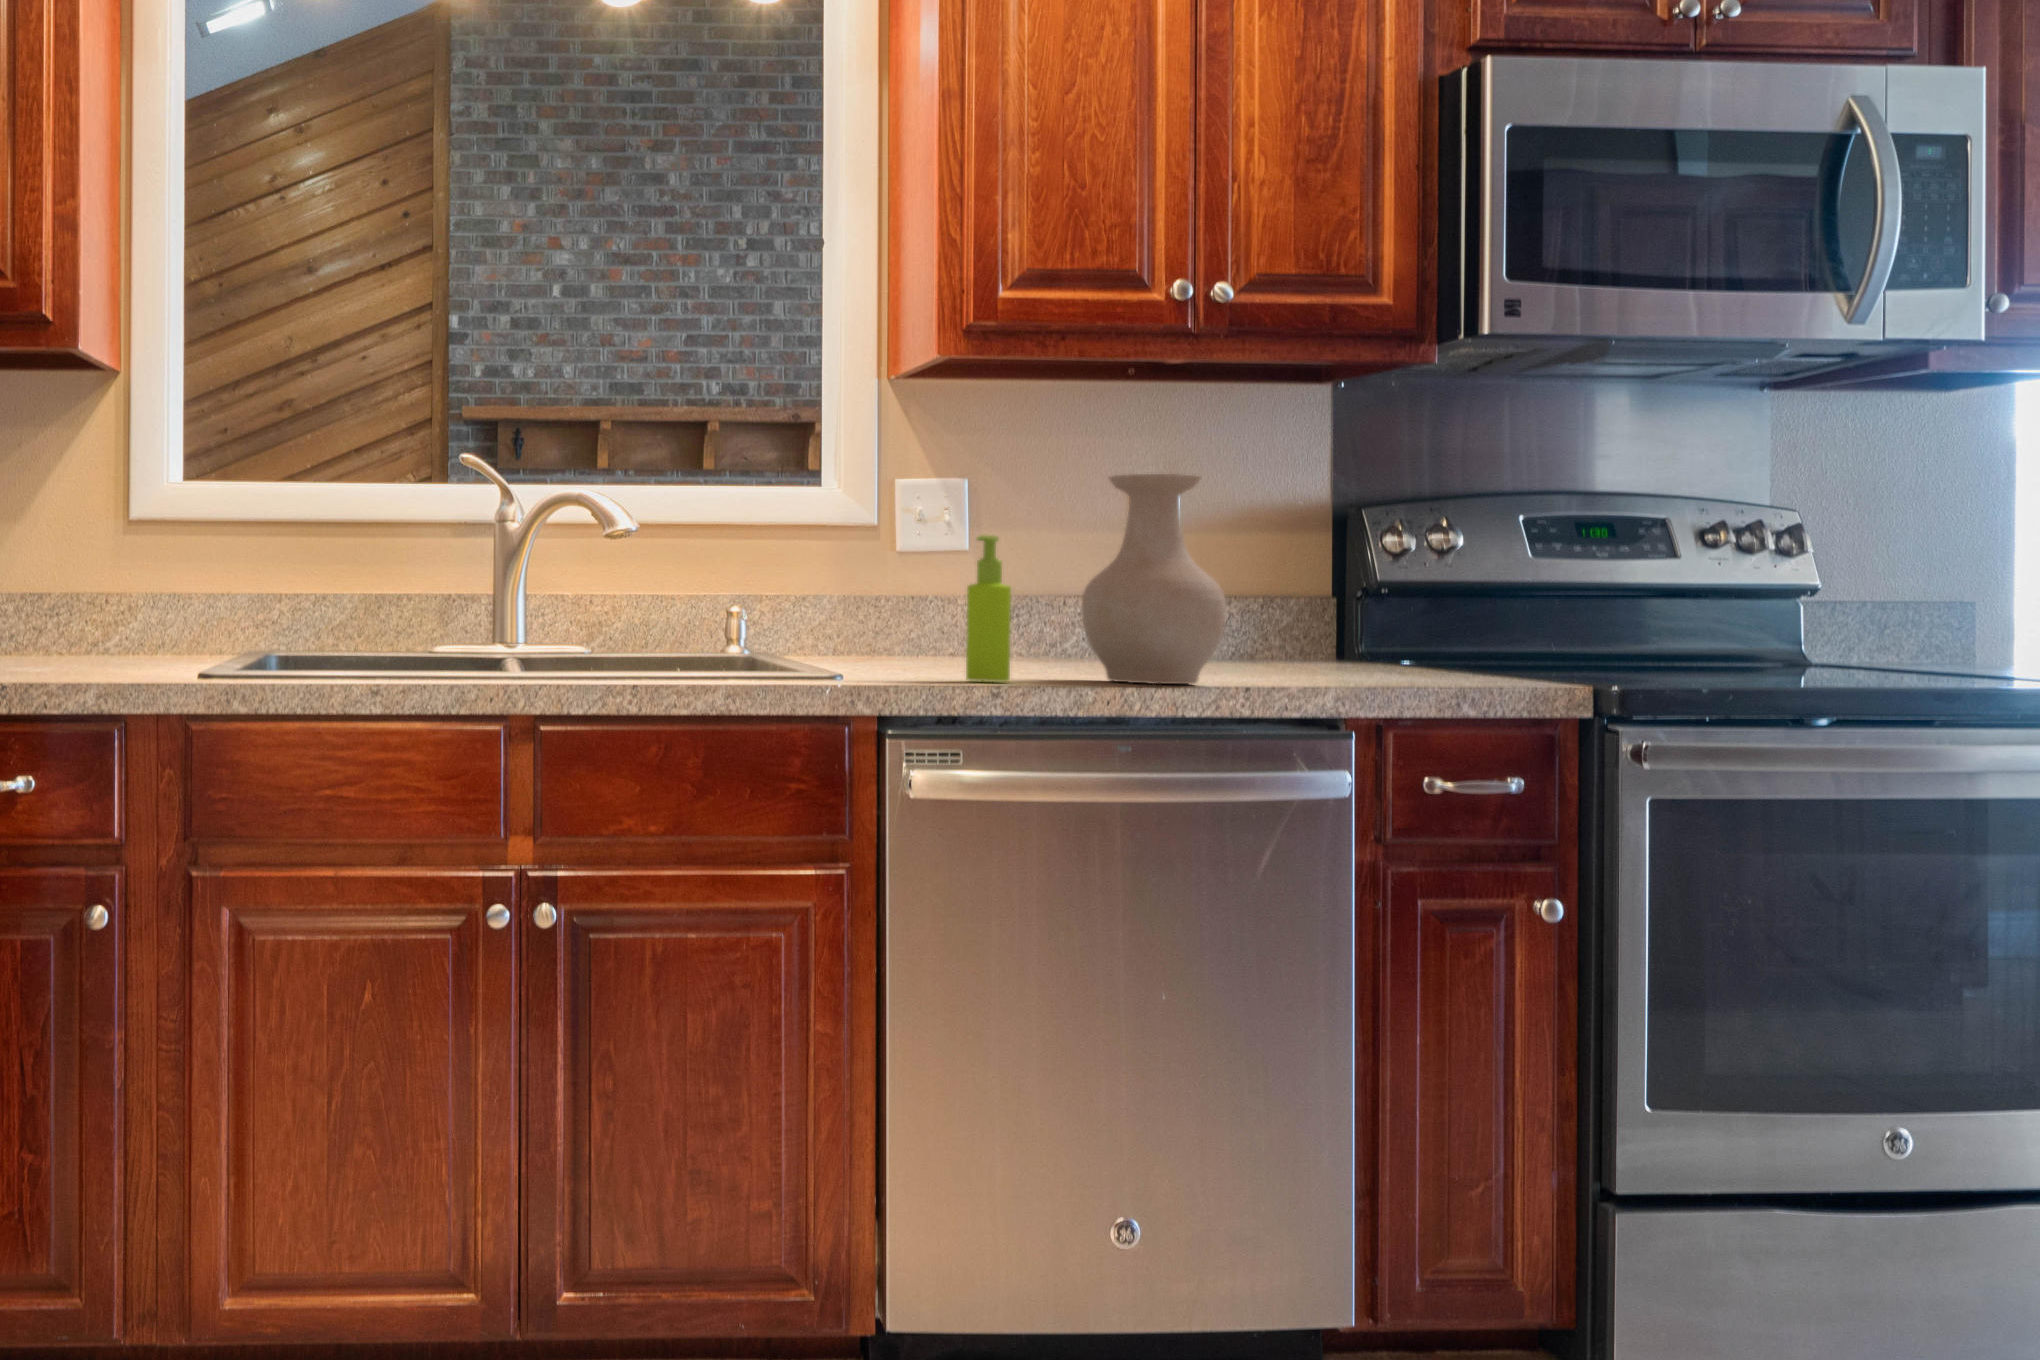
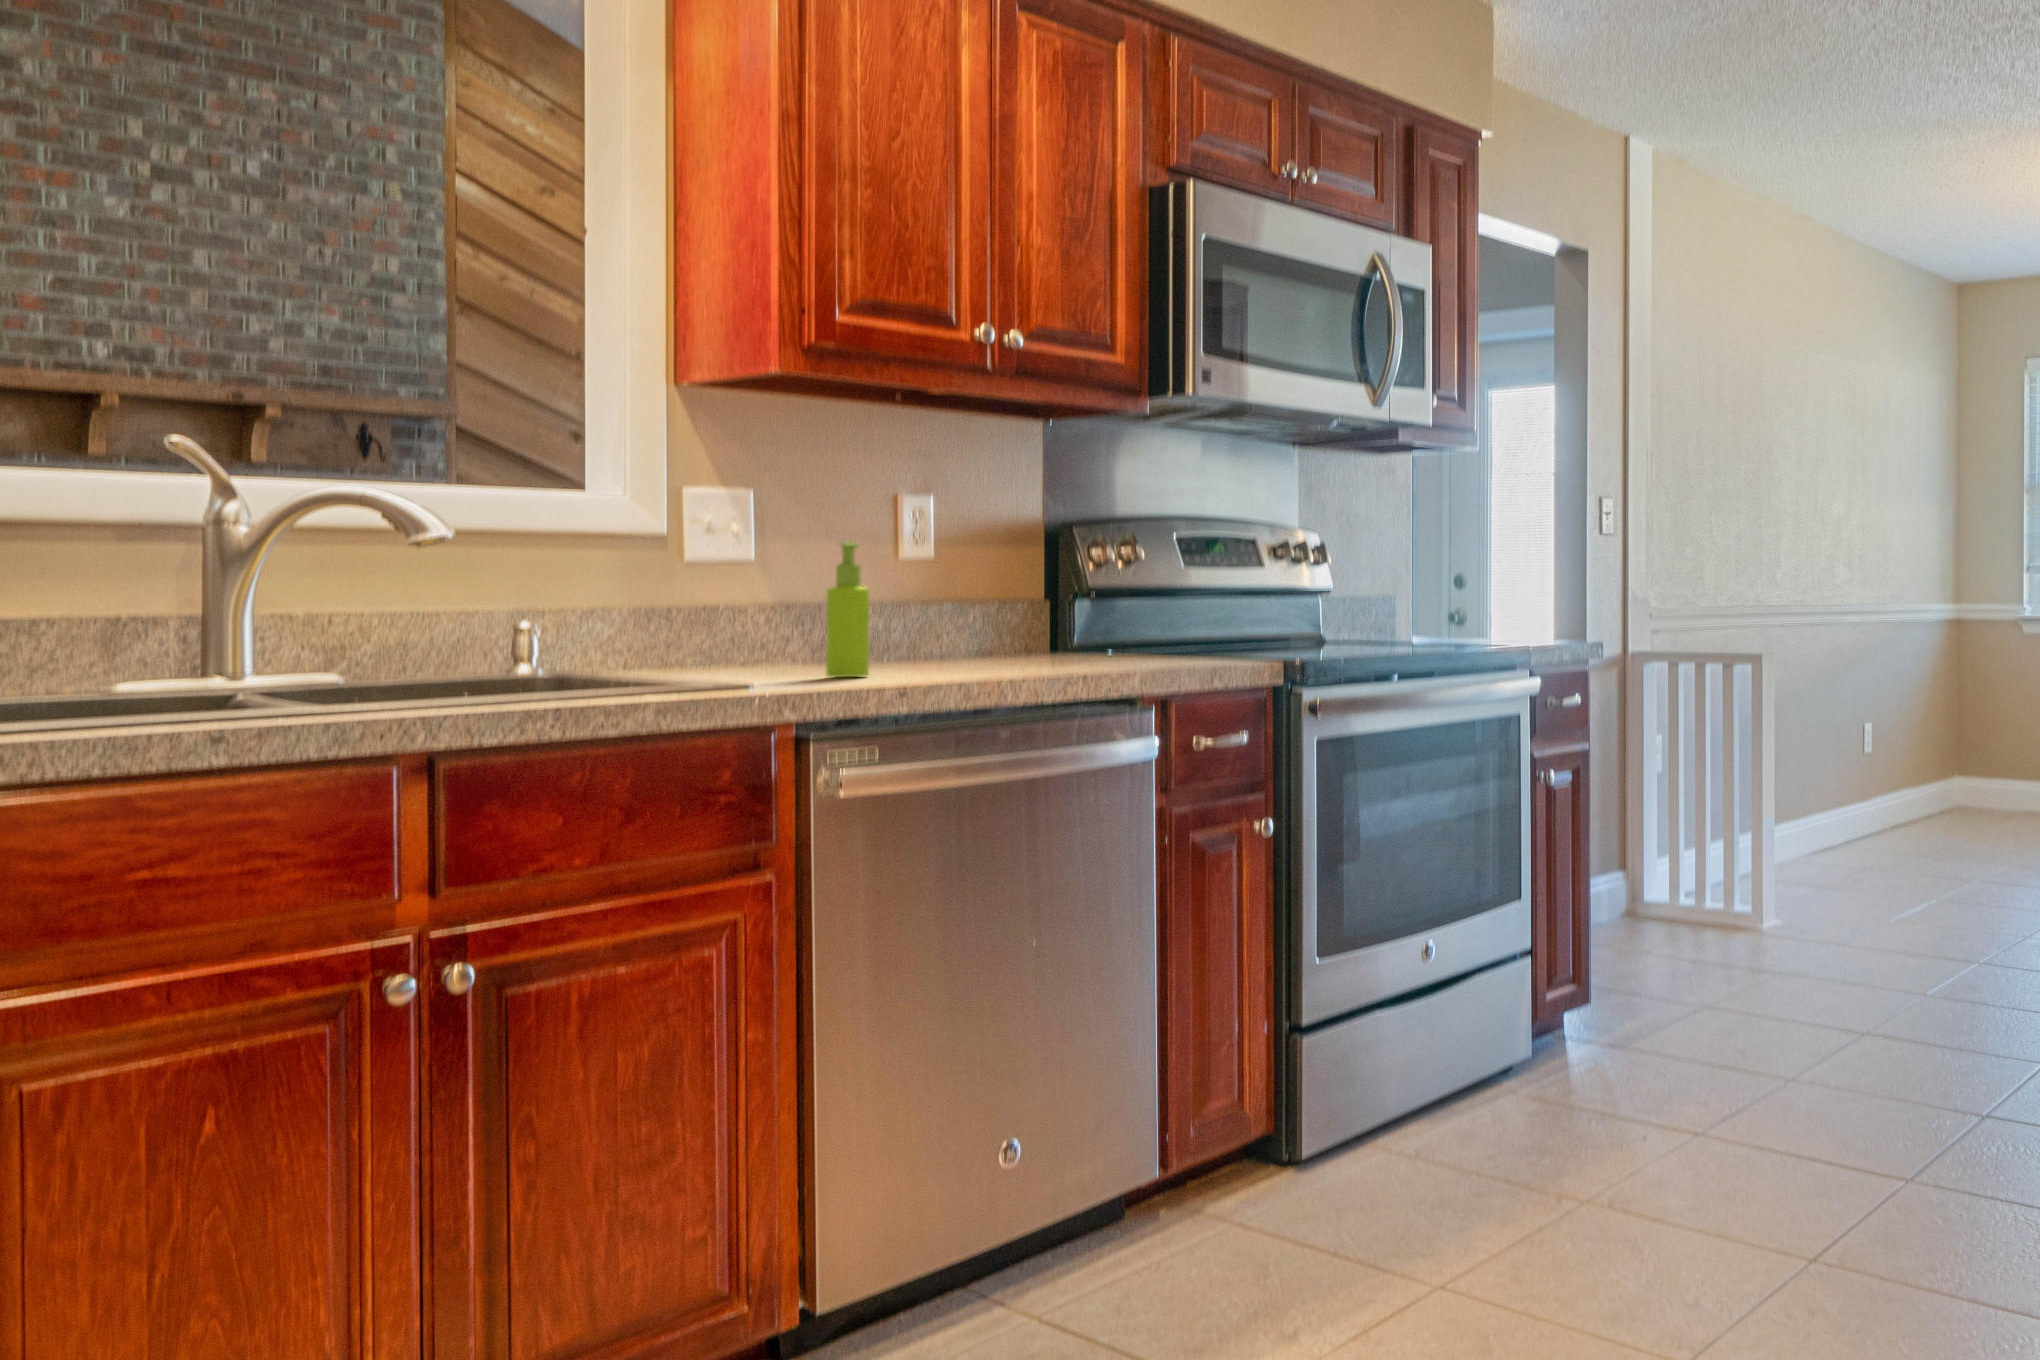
vase: present [1081,474,1226,684] -> none [882,487,1007,668]

